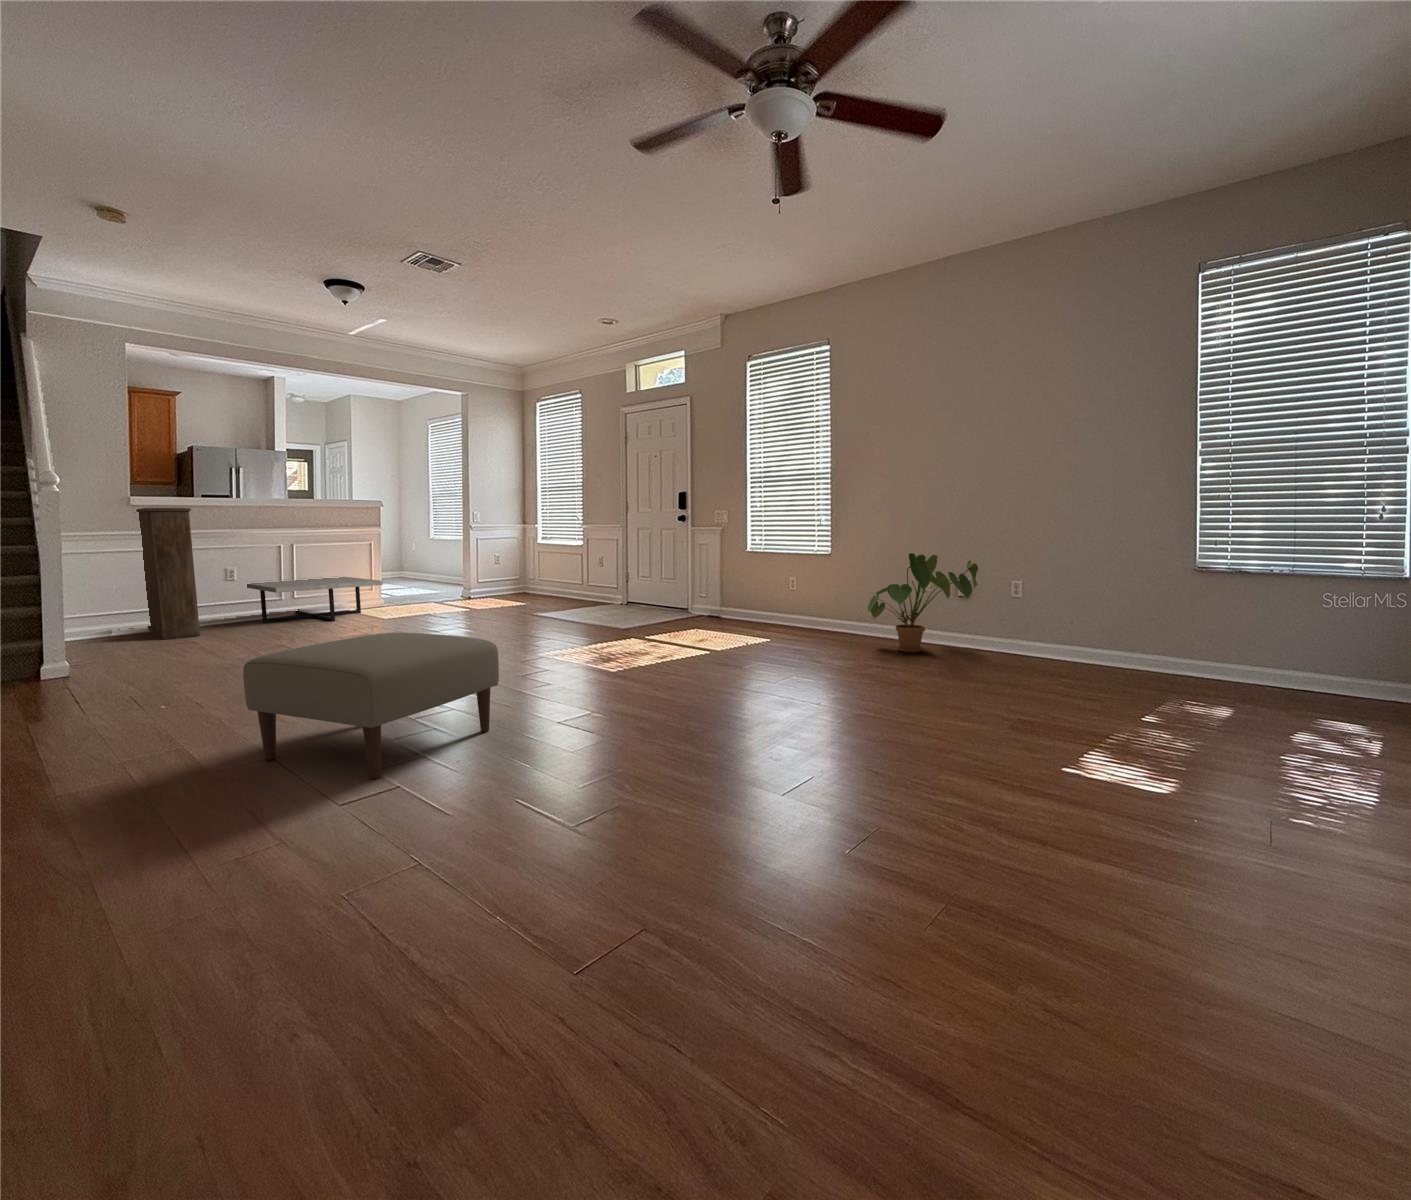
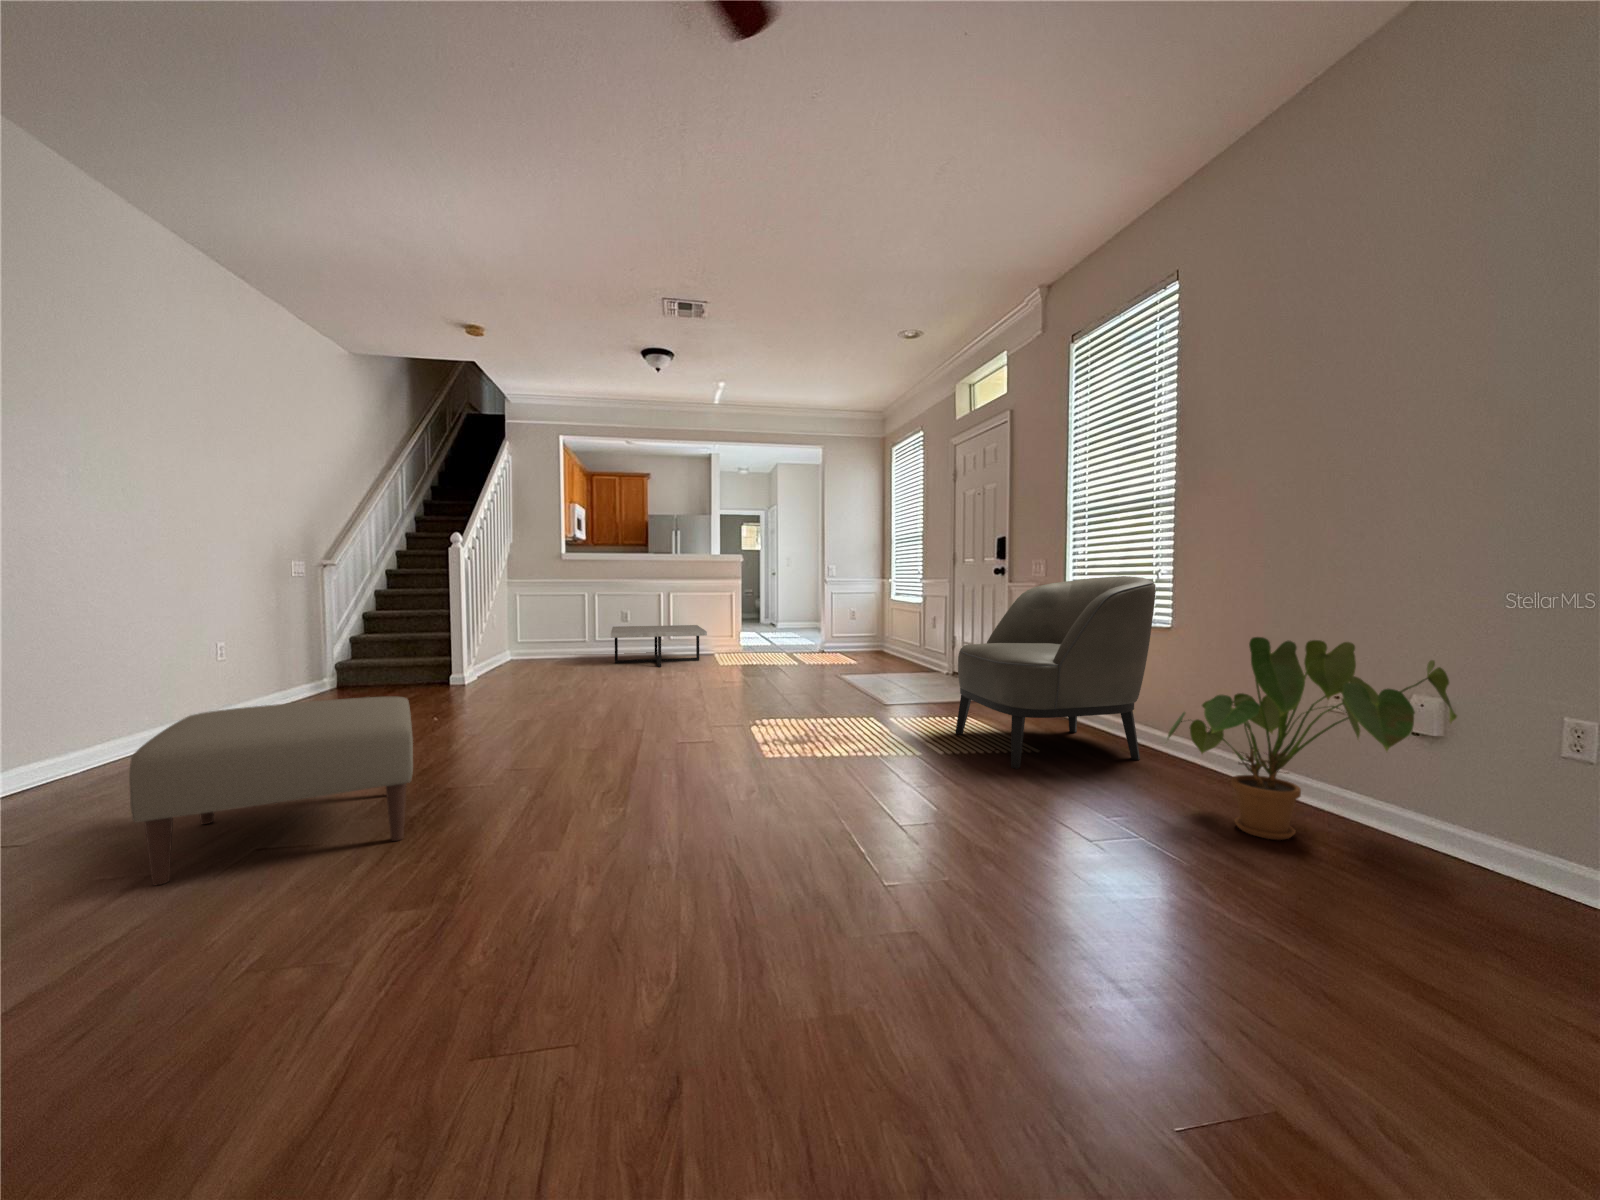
bookshelf: present [136,508,200,639] -> none [519,563,564,672]
armchair: none [706,522,828,645] -> present [955,576,1156,769]

